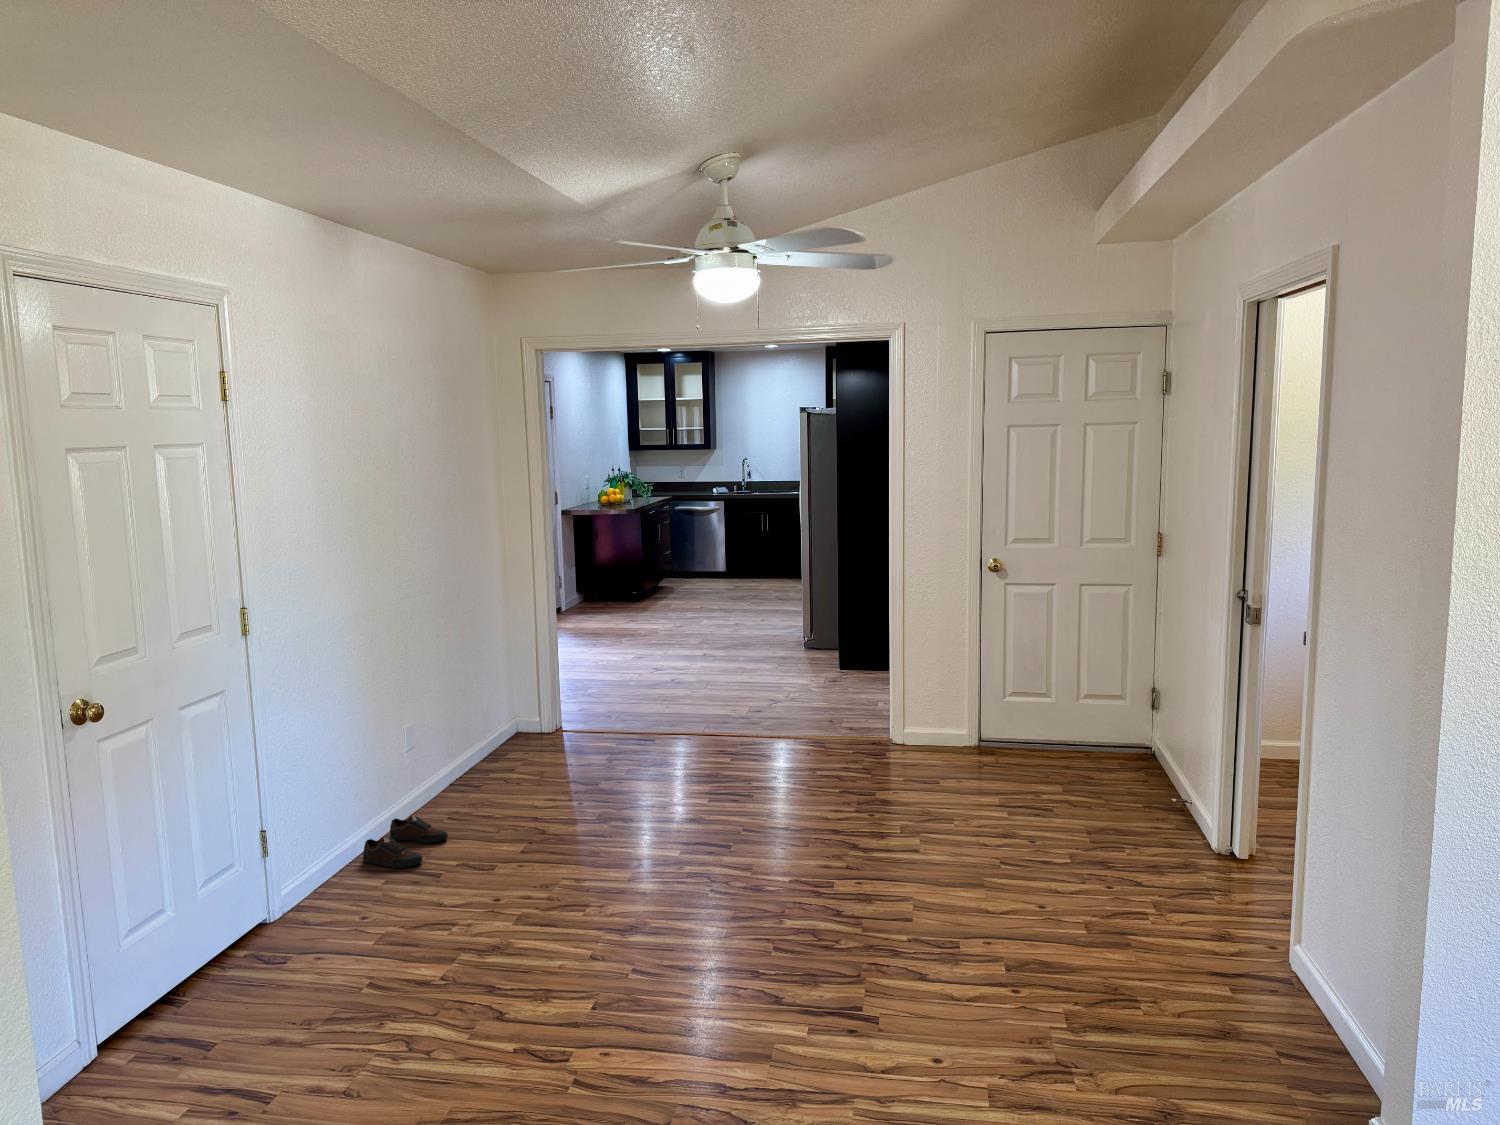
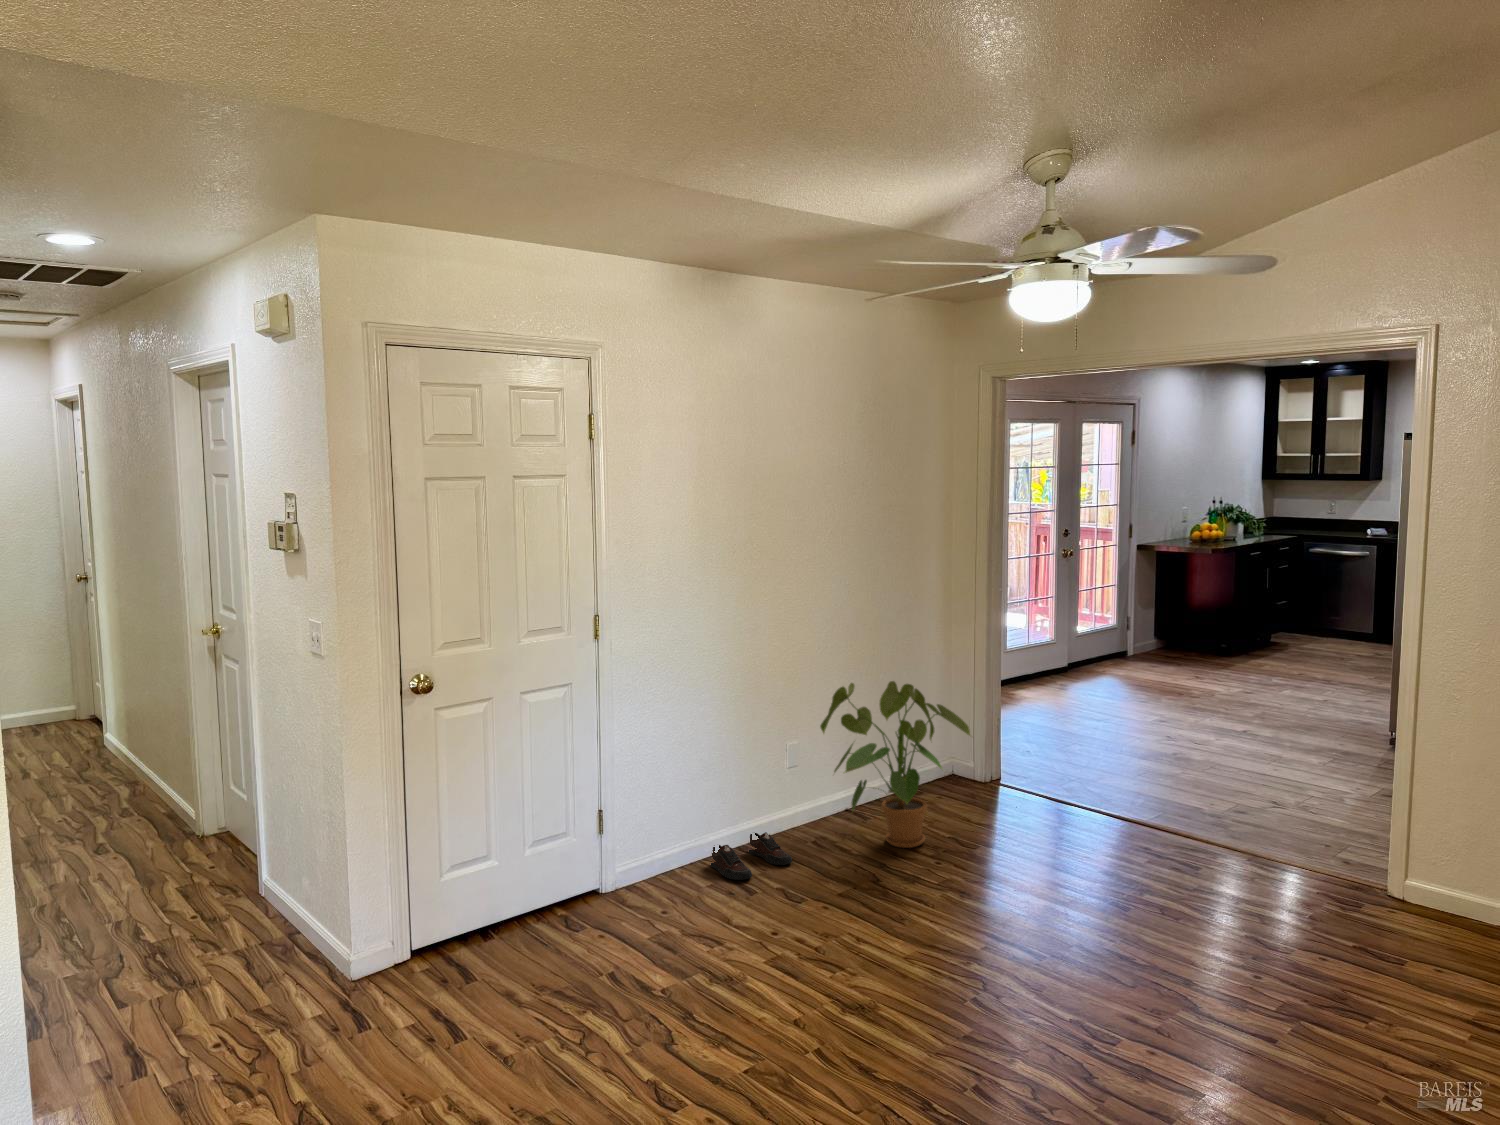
house plant: none [435,648,575,798] -> present [820,681,970,848]

